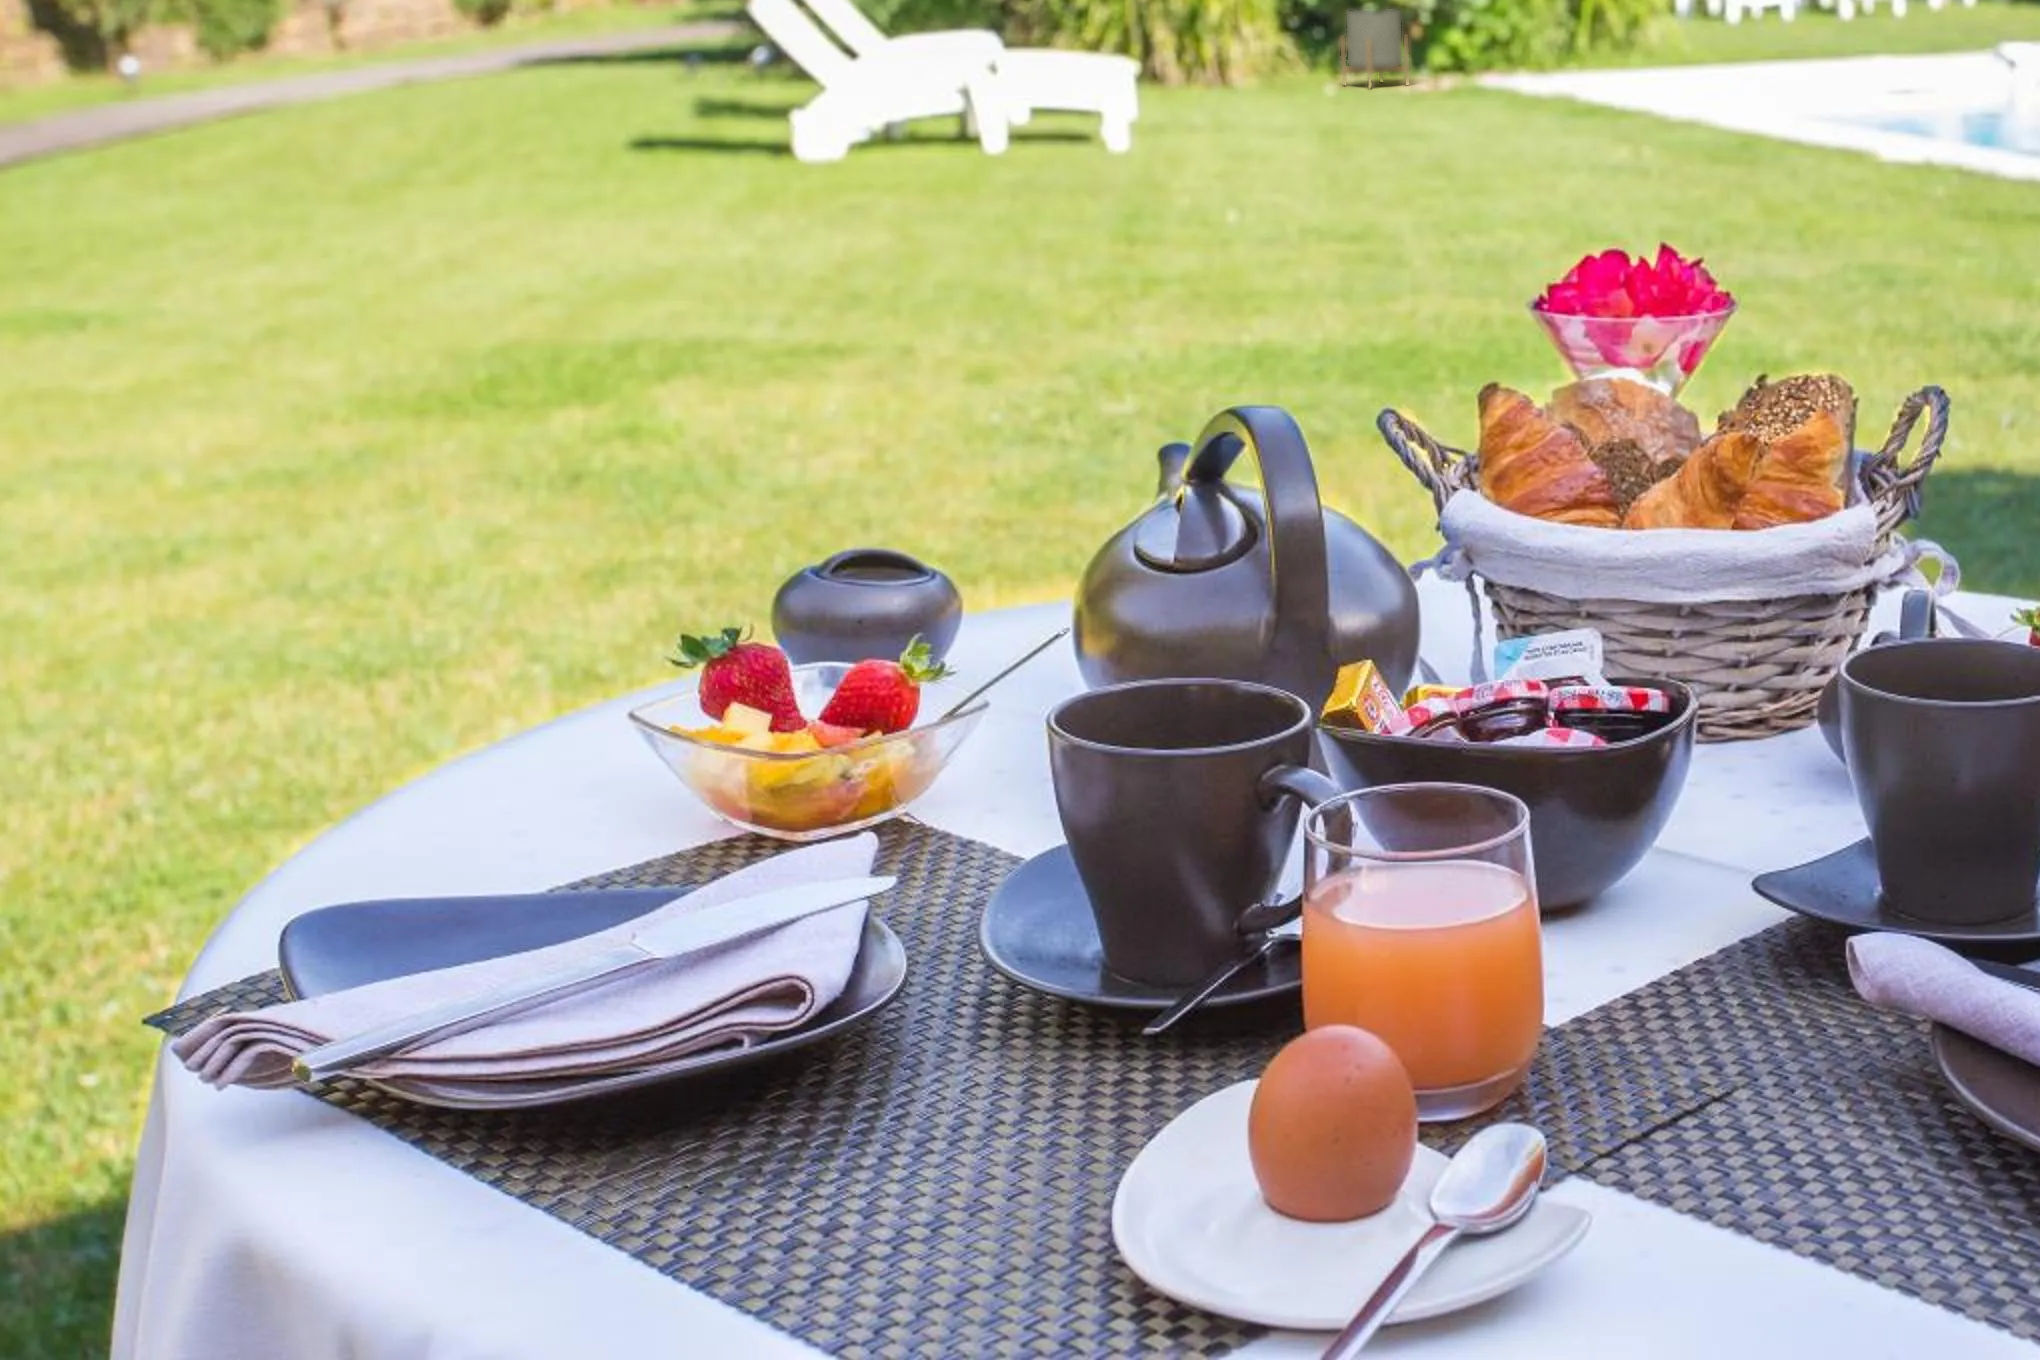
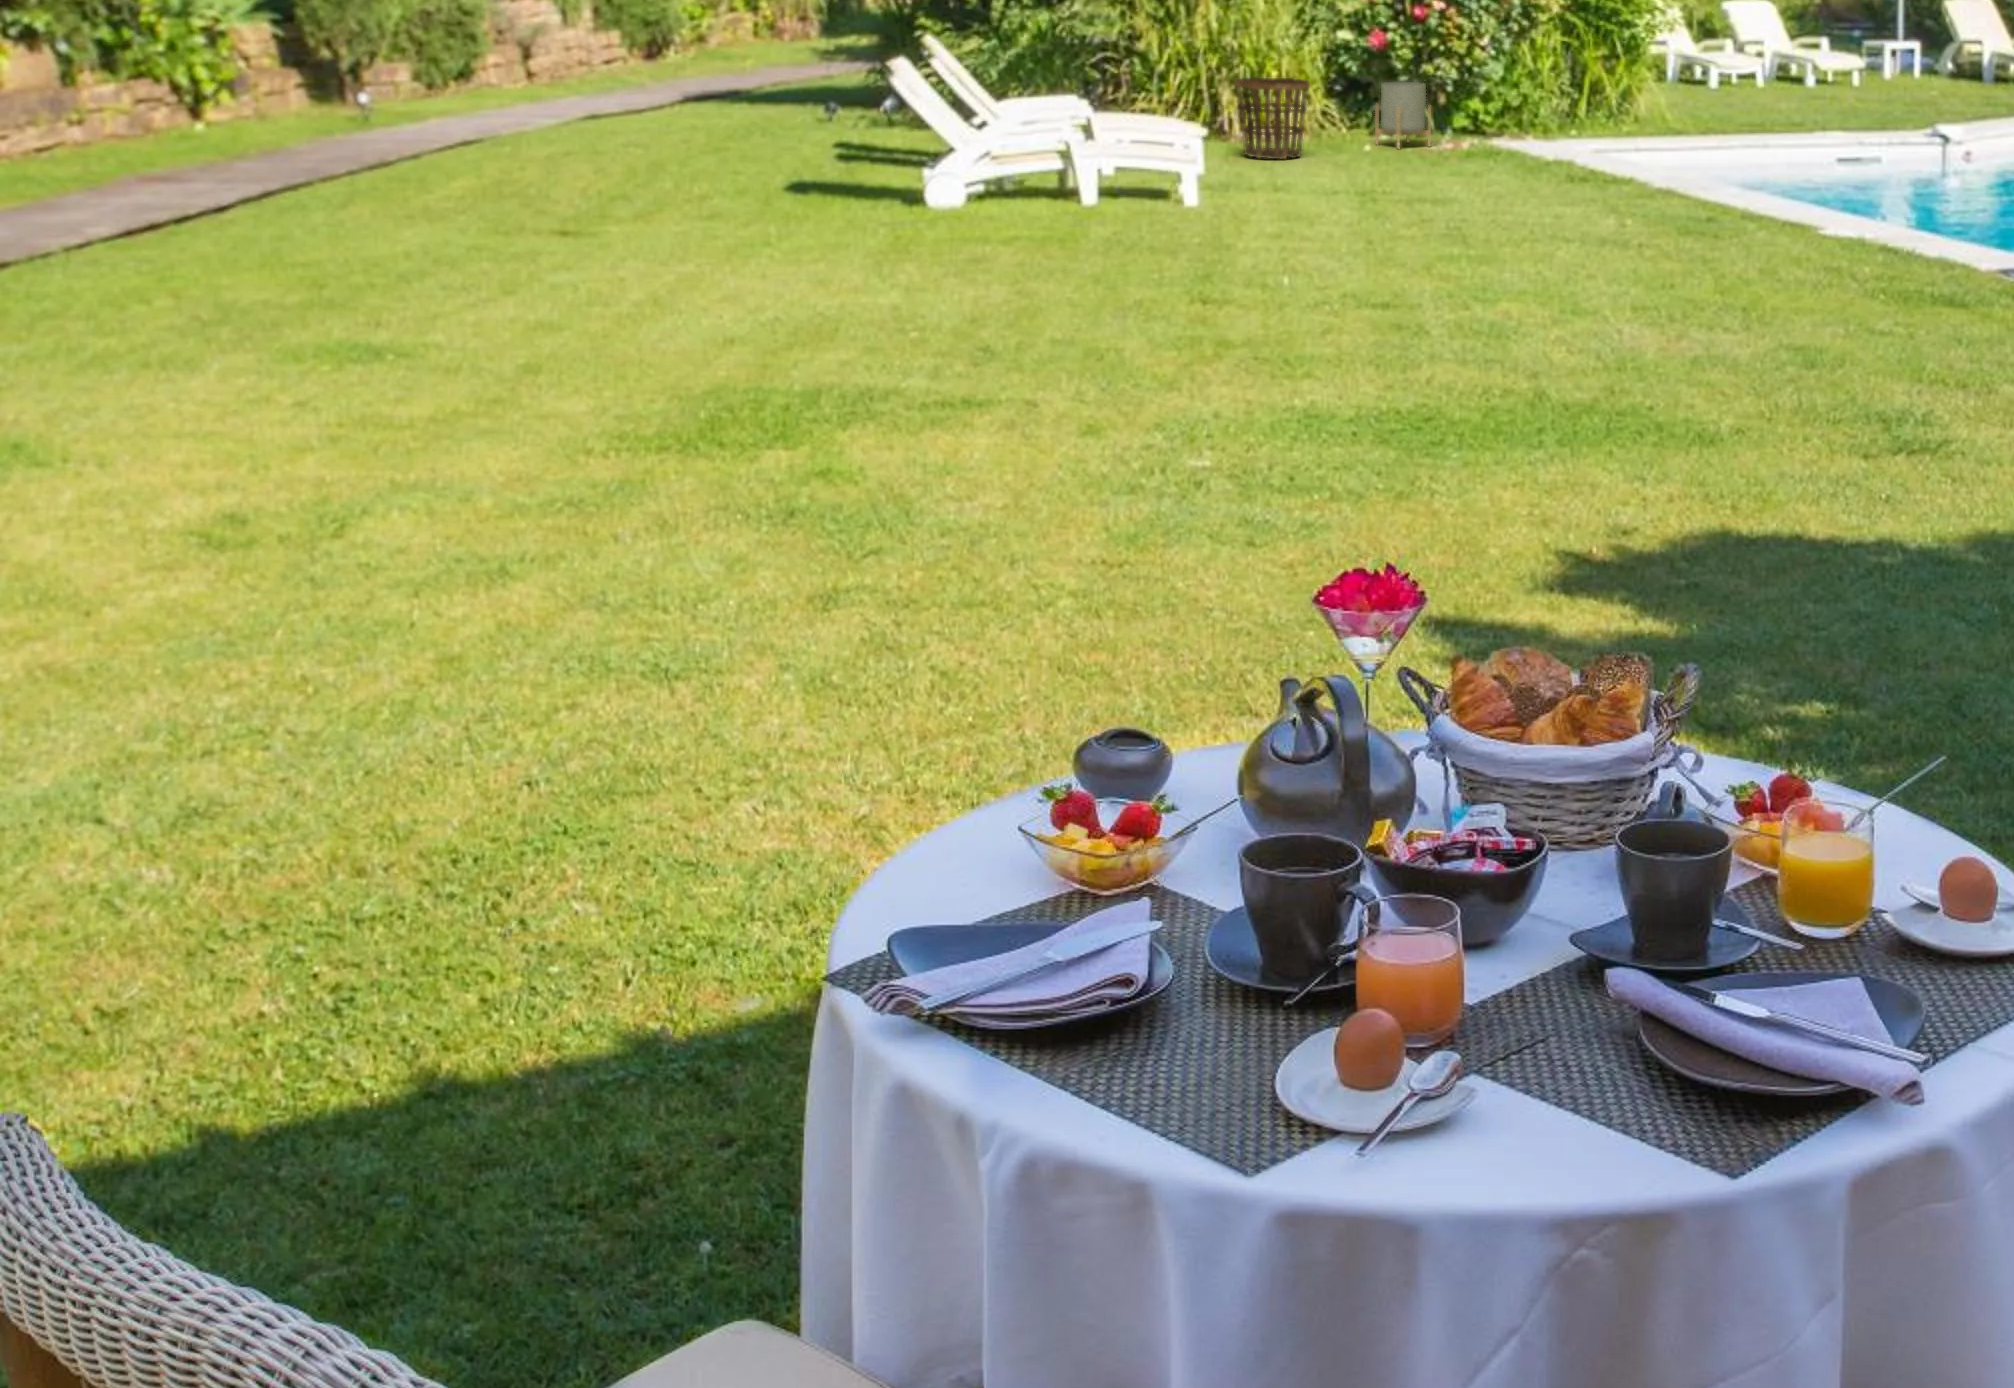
basket: none [1168,7,1261,103] -> present [1234,78,1310,159]

